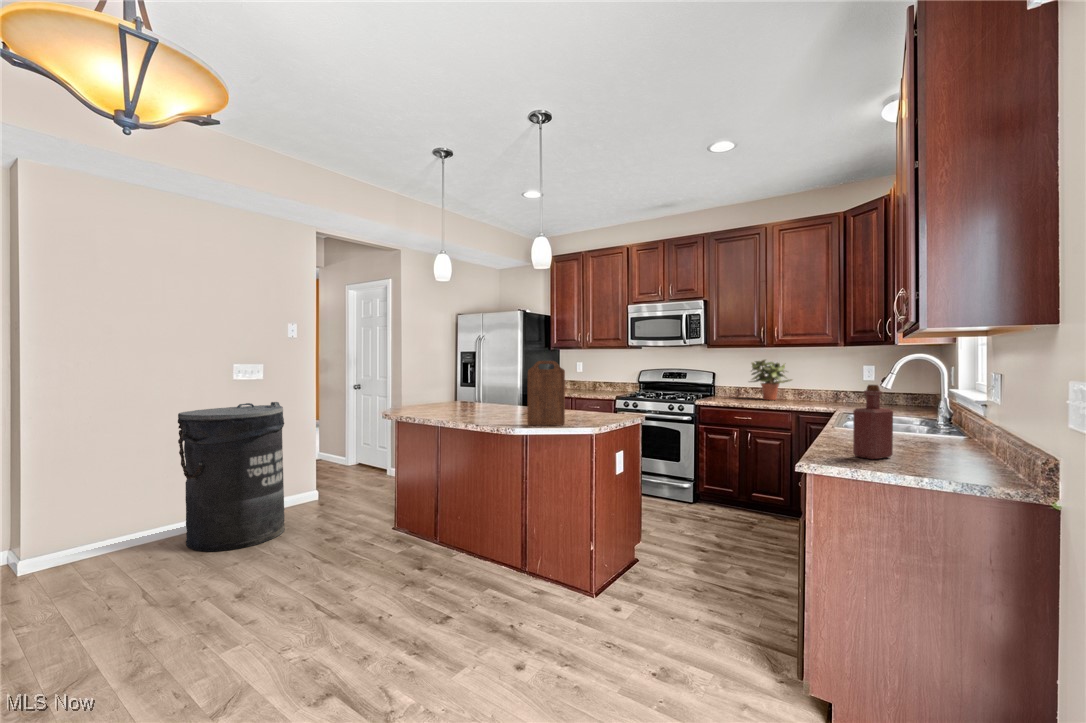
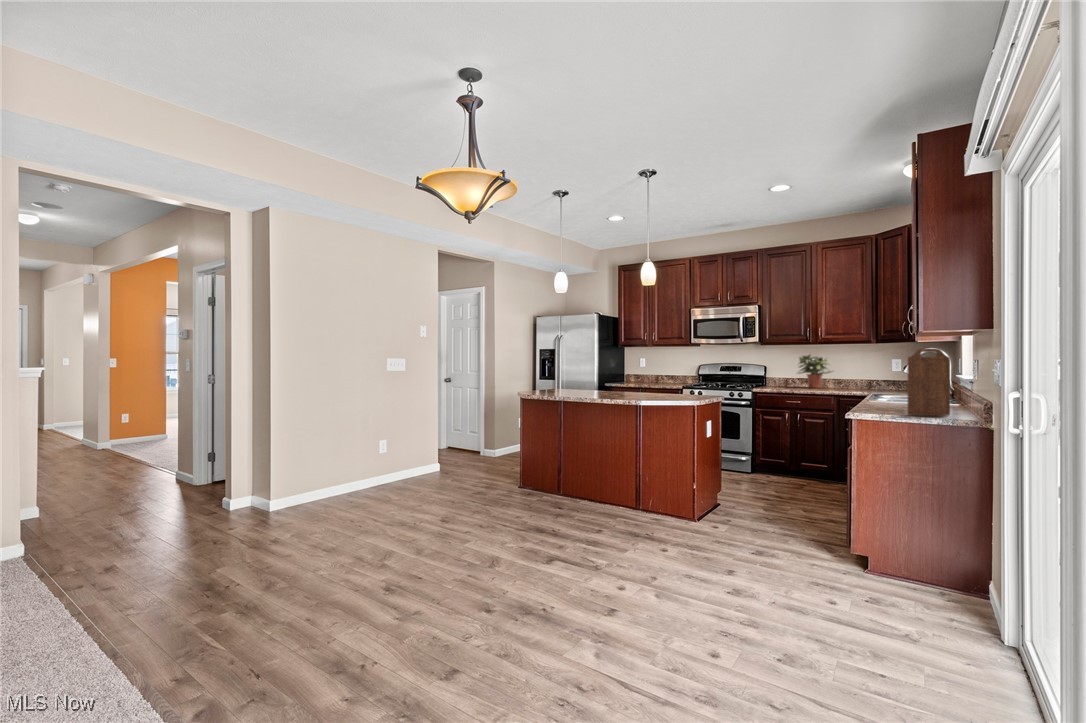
cutting board: present [527,361,565,425] -> present [907,348,950,415]
bottle: present [853,385,893,459] -> none [879,367,904,412]
trash can: present [178,402,285,551] -> none [363,388,436,499]

